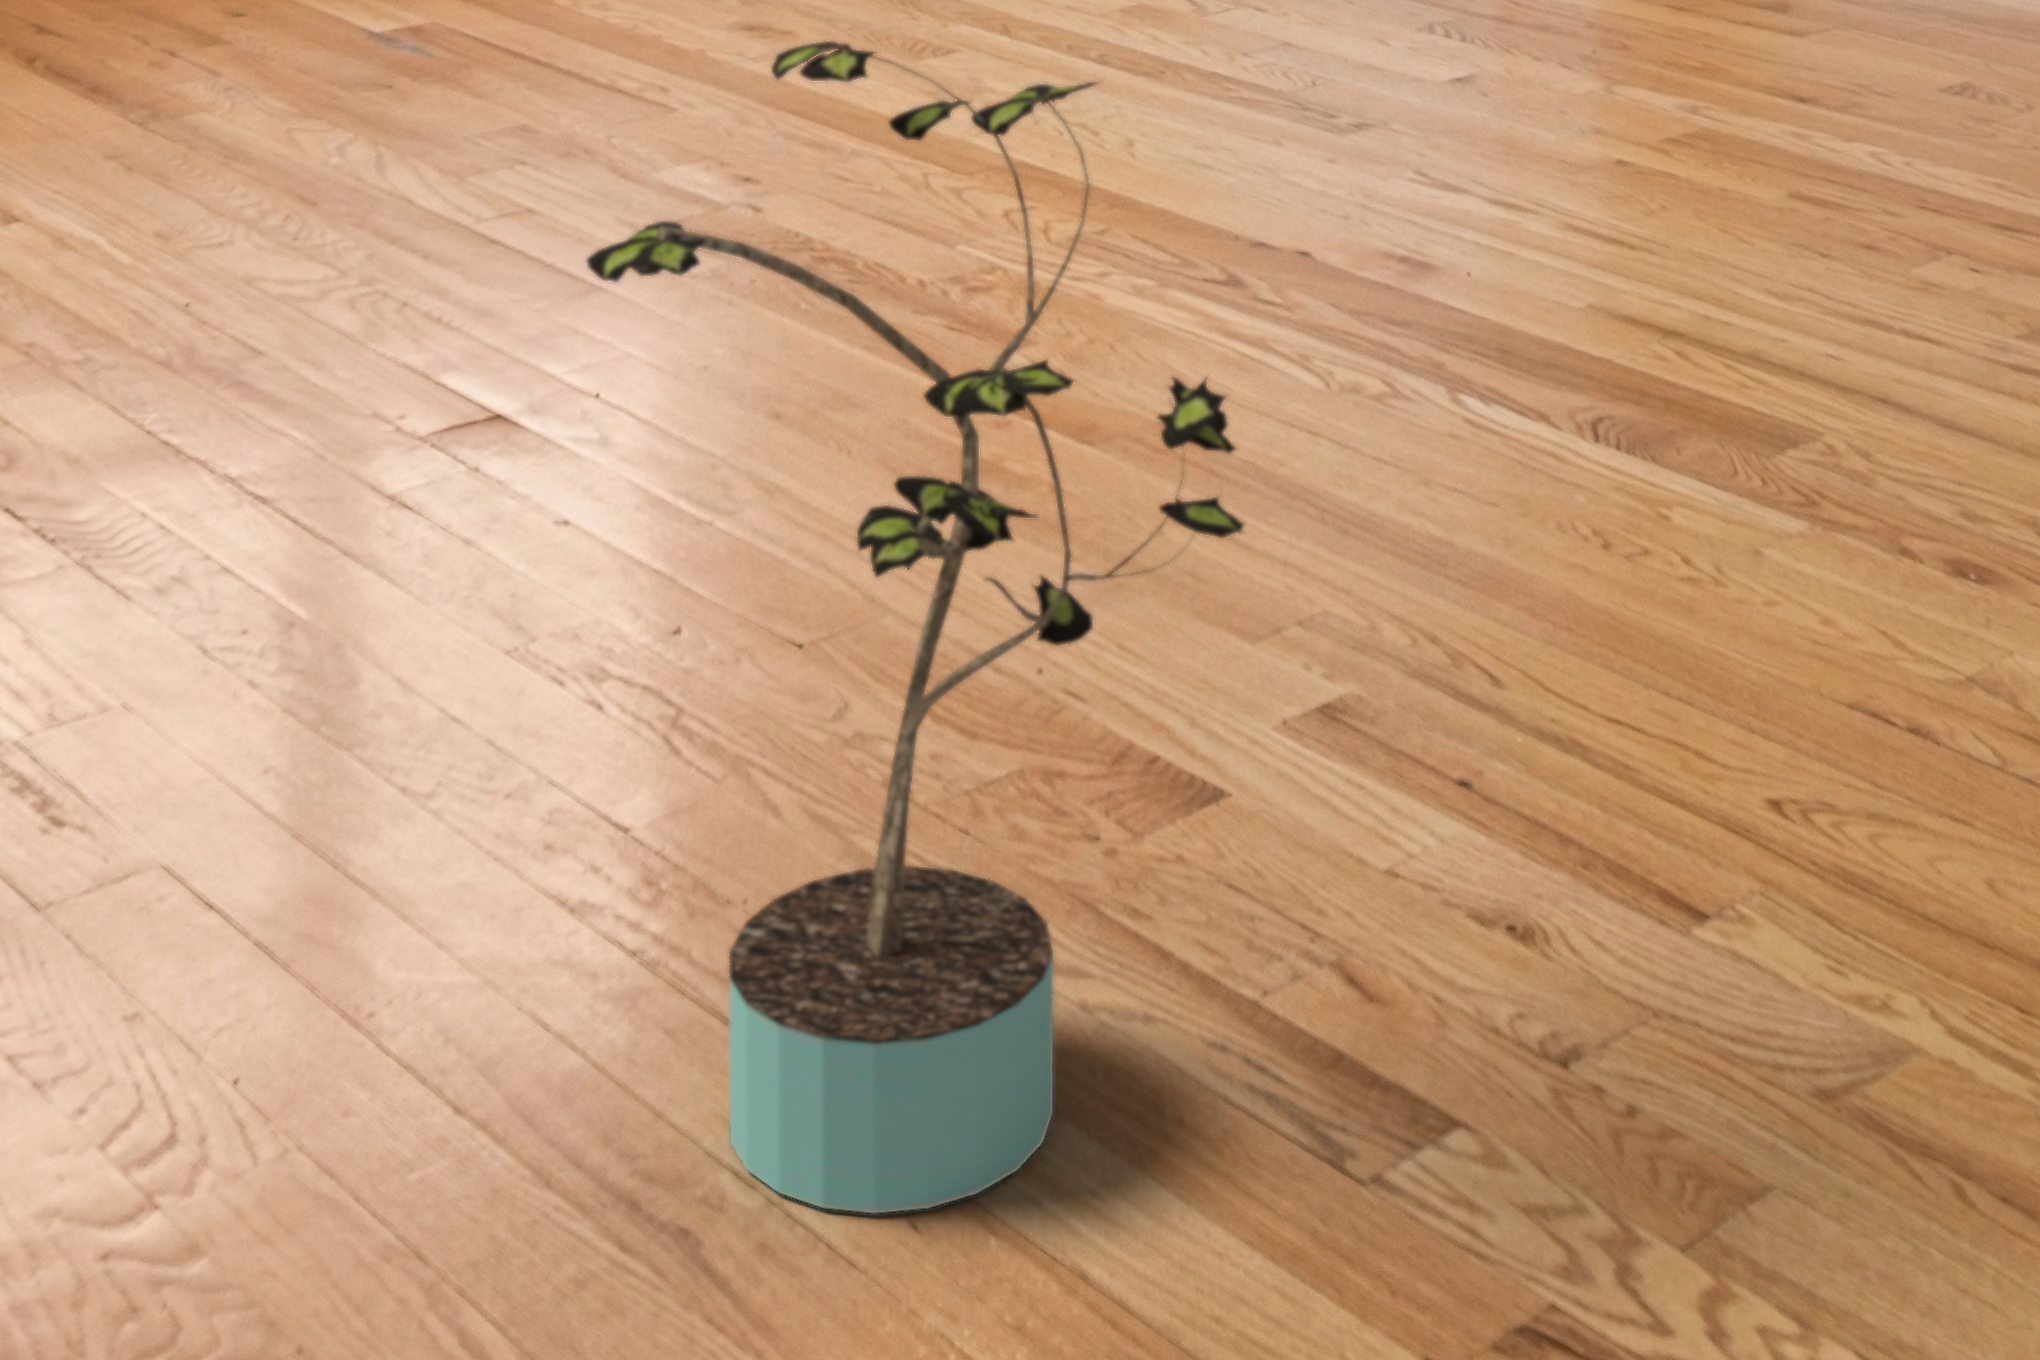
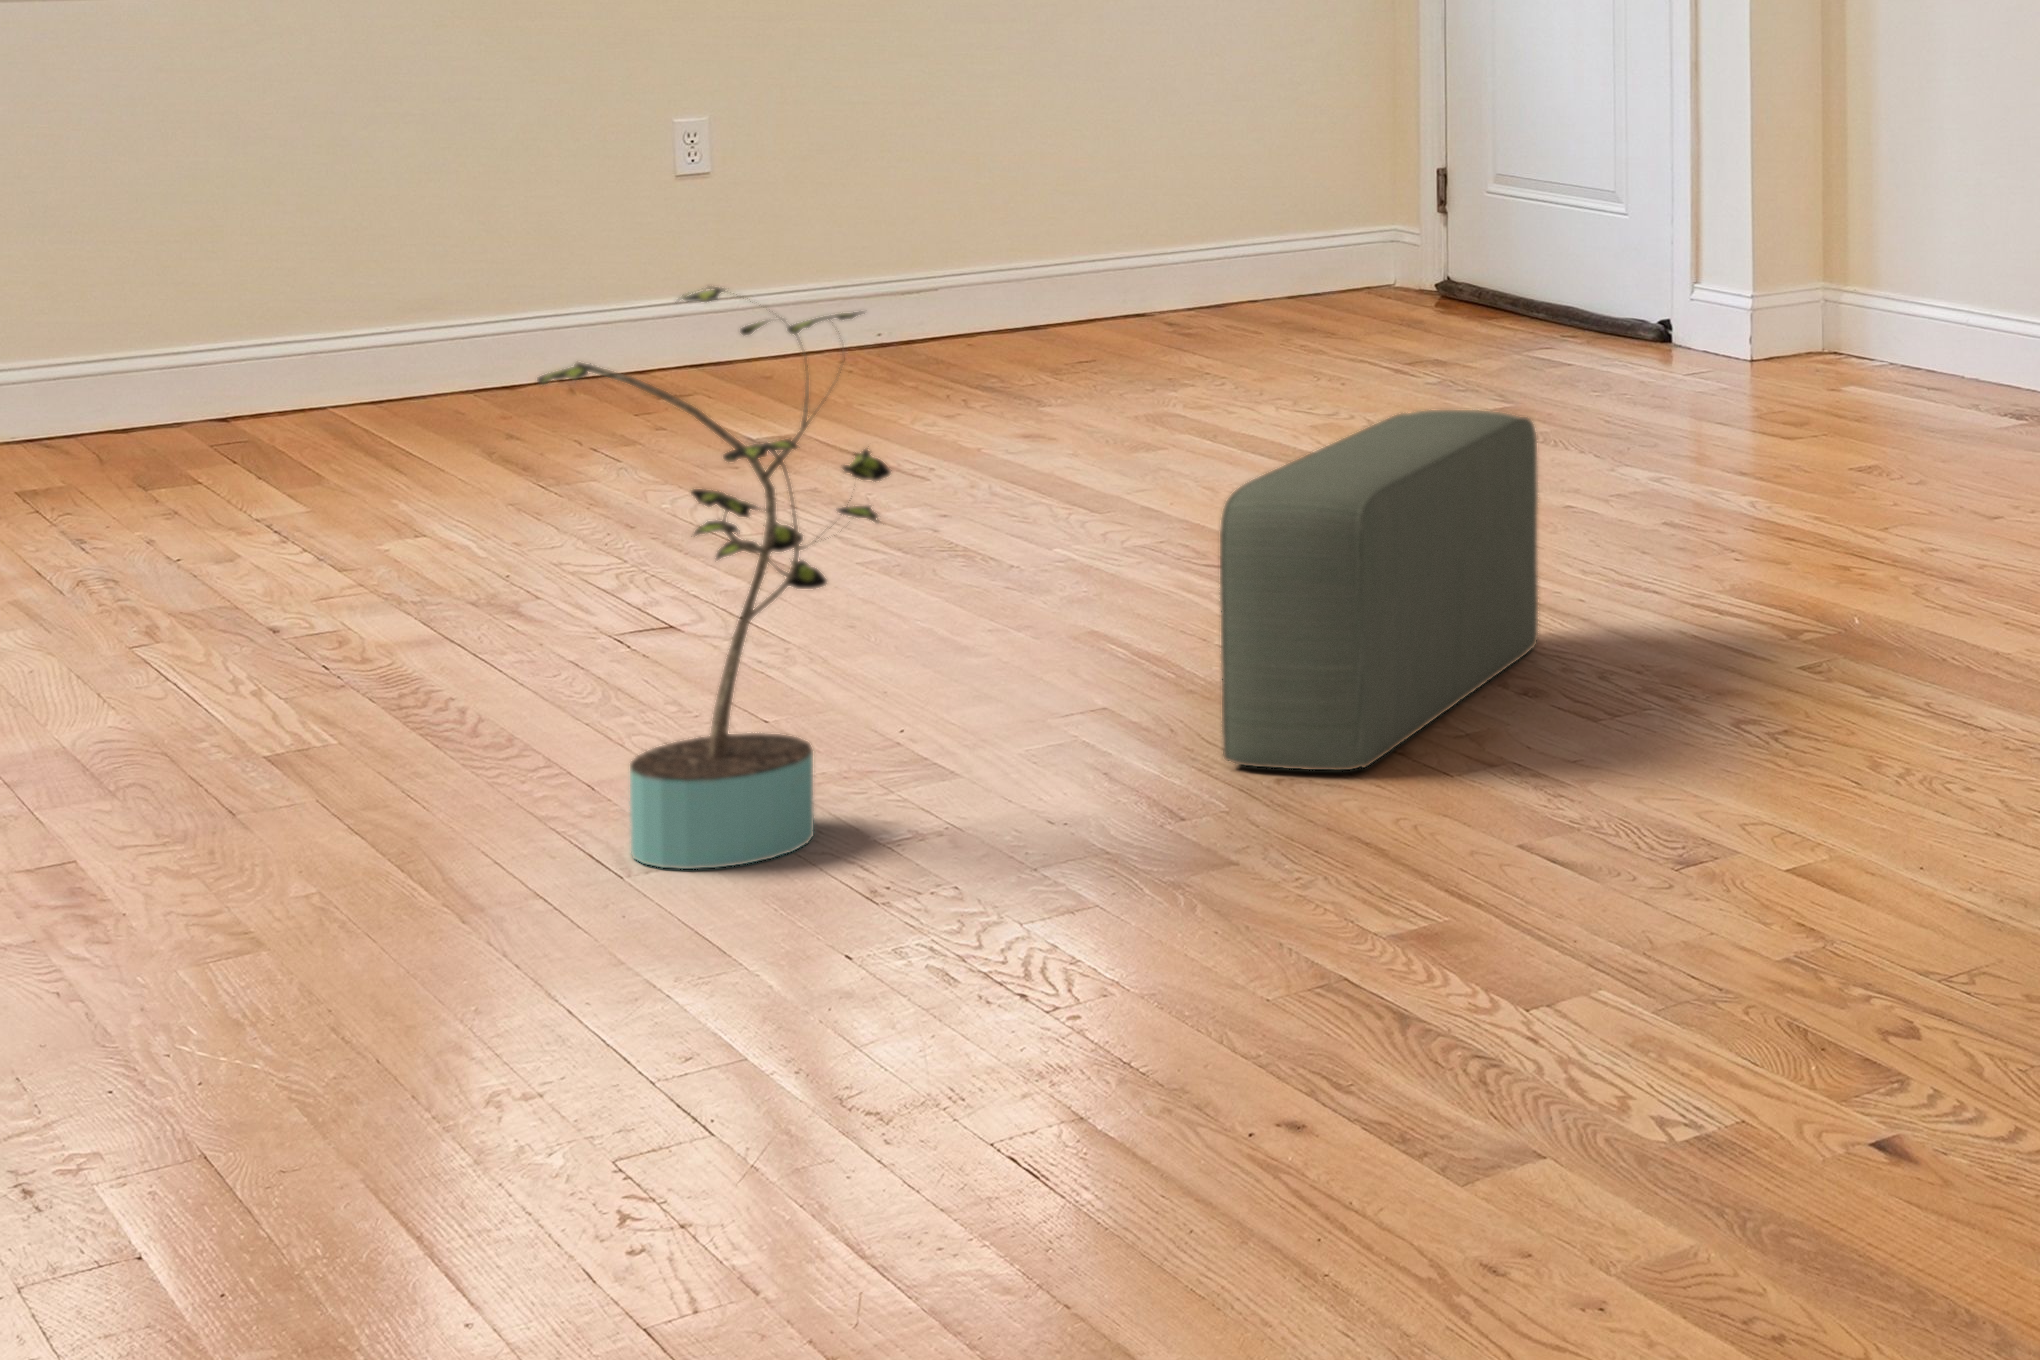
pouf: none [1630,128,1923,865] -> present [1220,410,1538,770]

